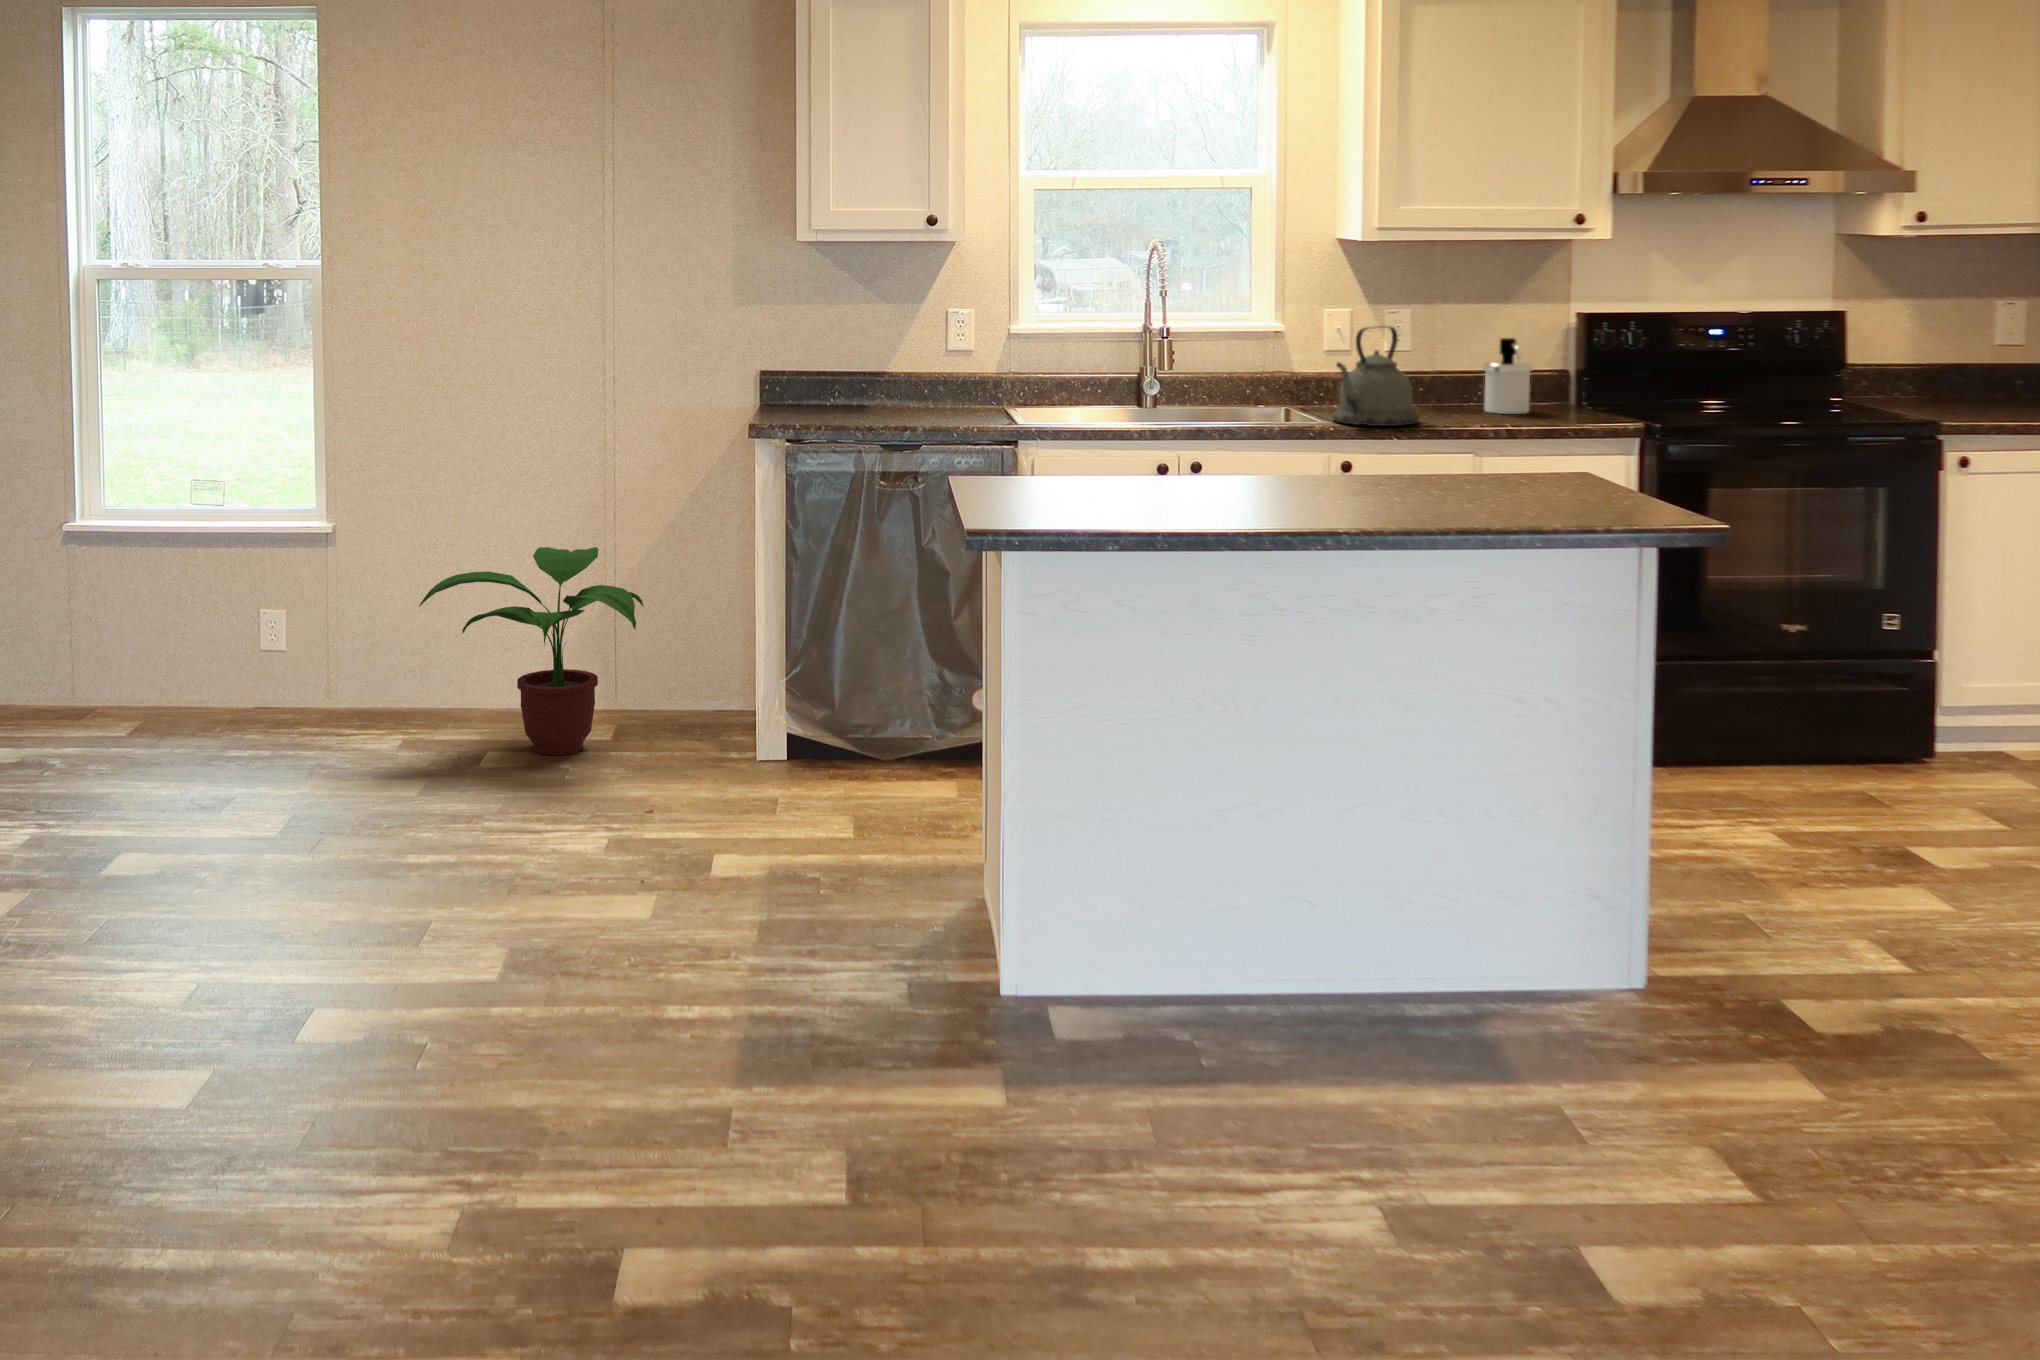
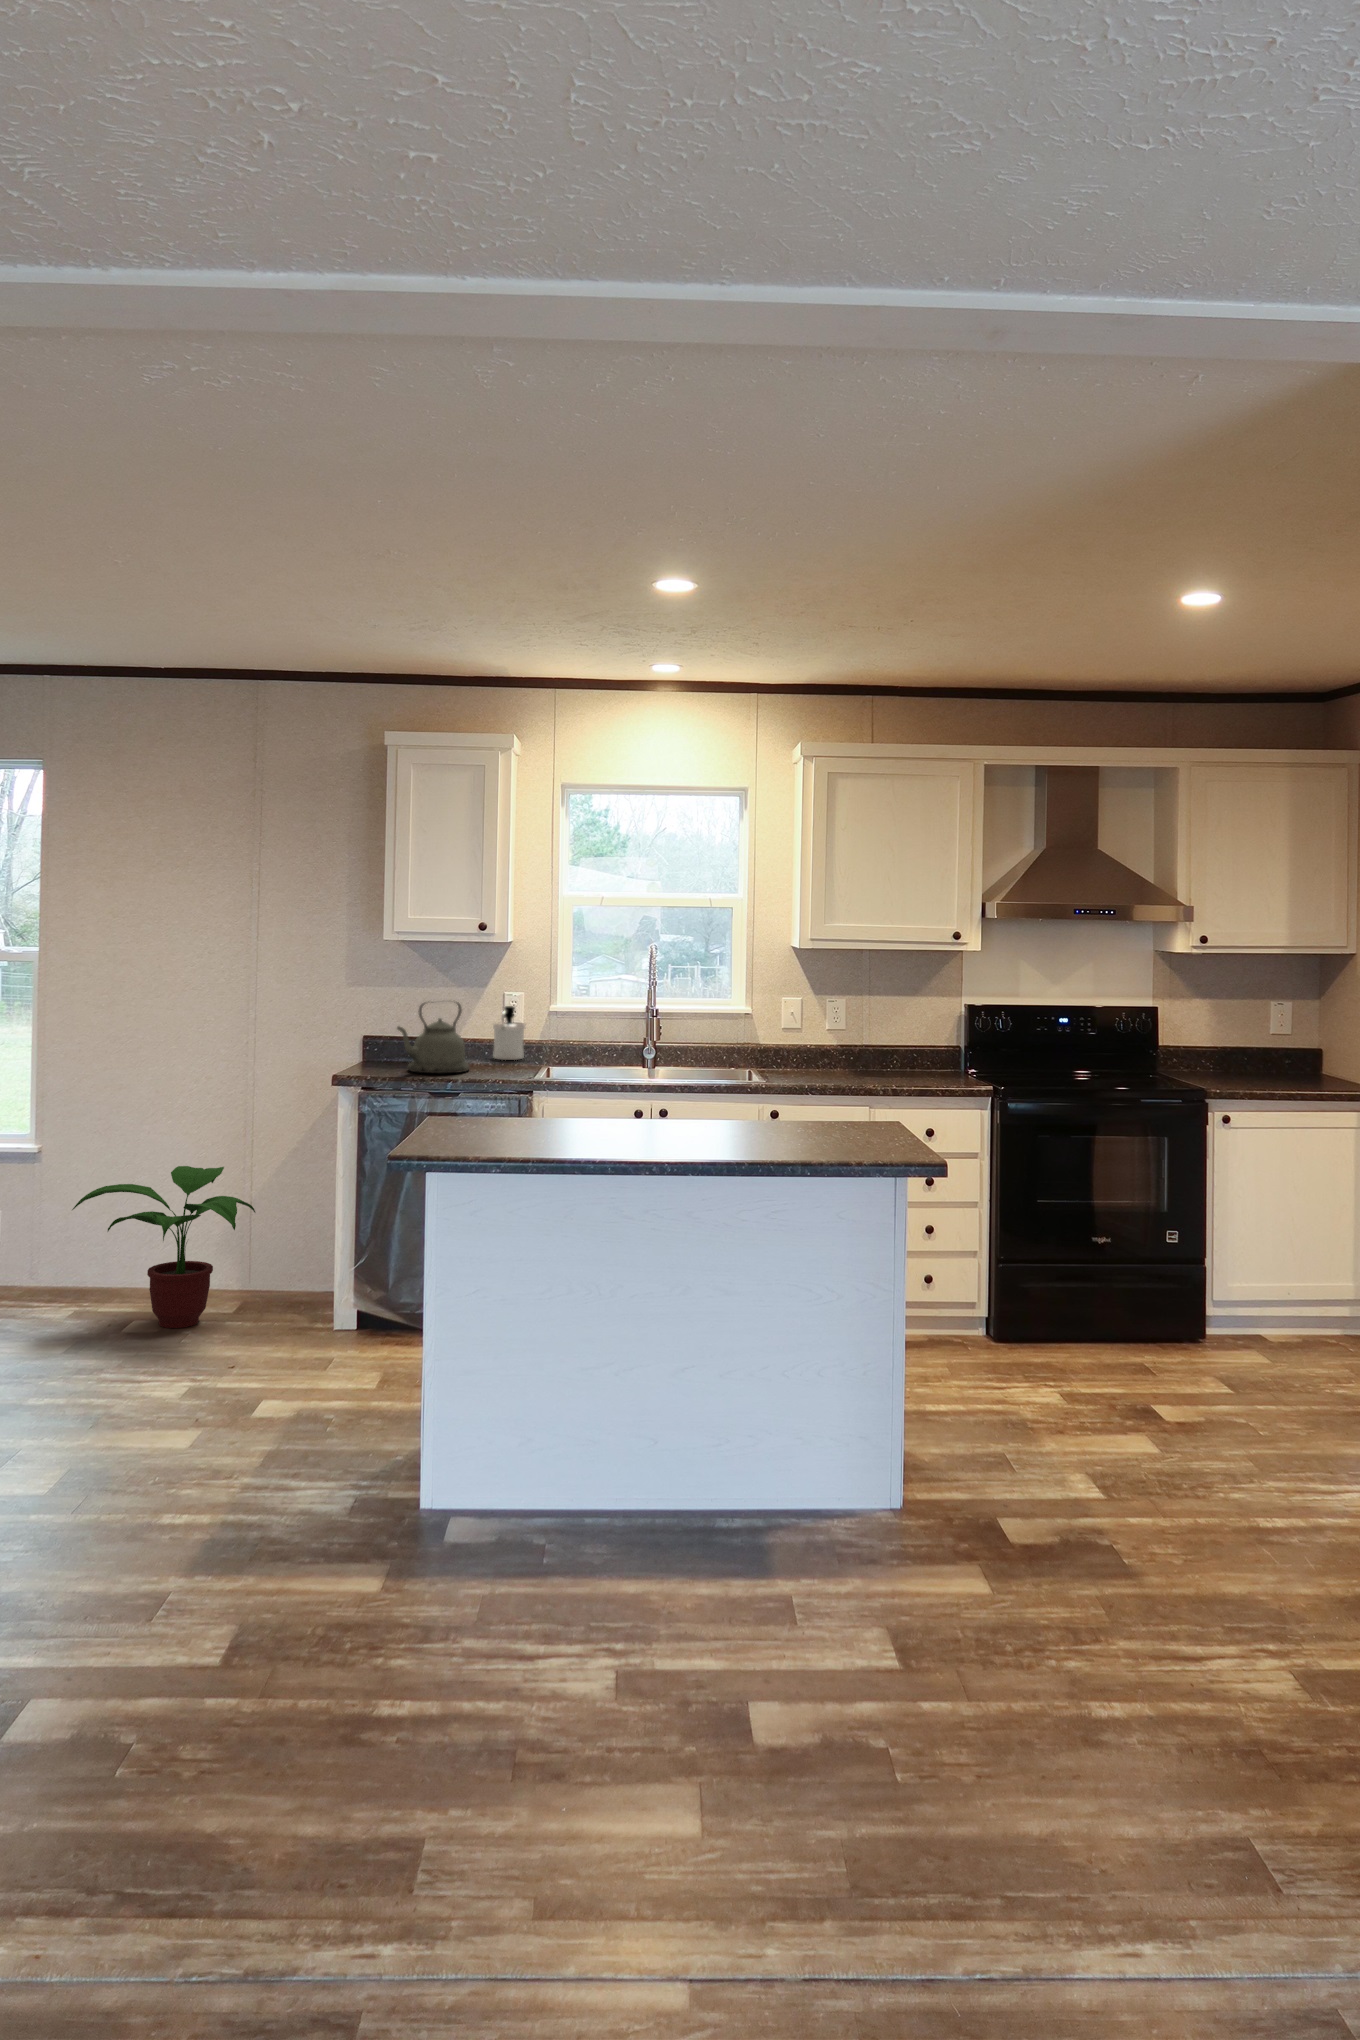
kettle: present [1332,327,1419,426] -> present [397,1003,469,1073]
soap dispenser: present [1484,338,1532,414] -> present [493,1006,525,1060]

